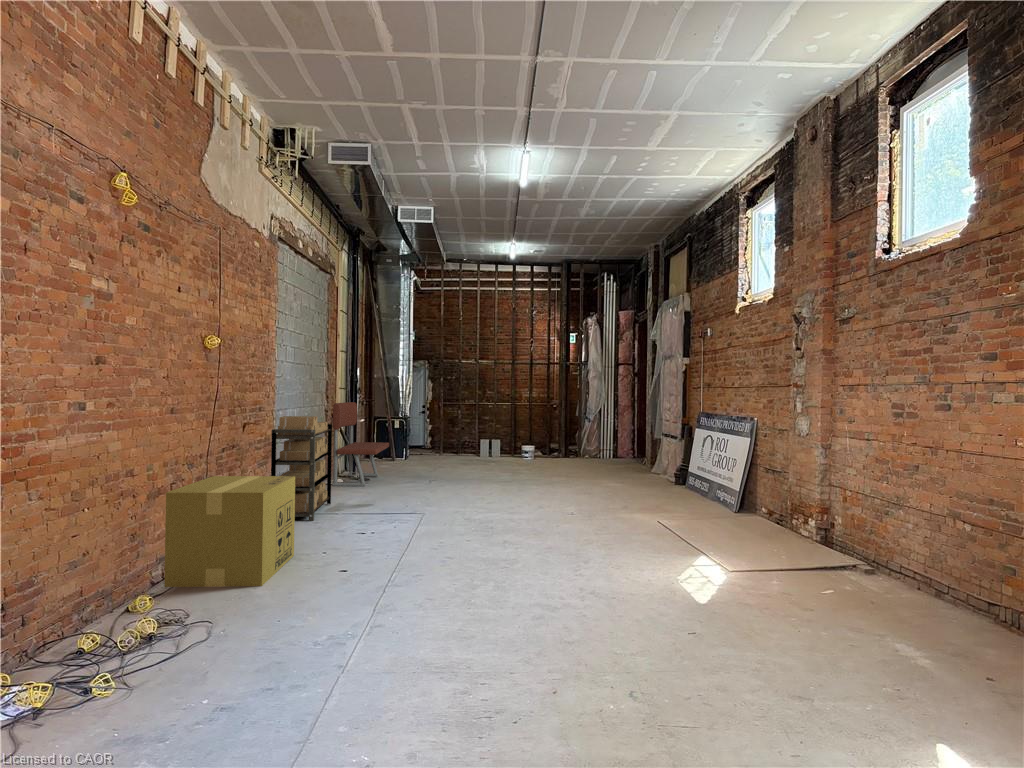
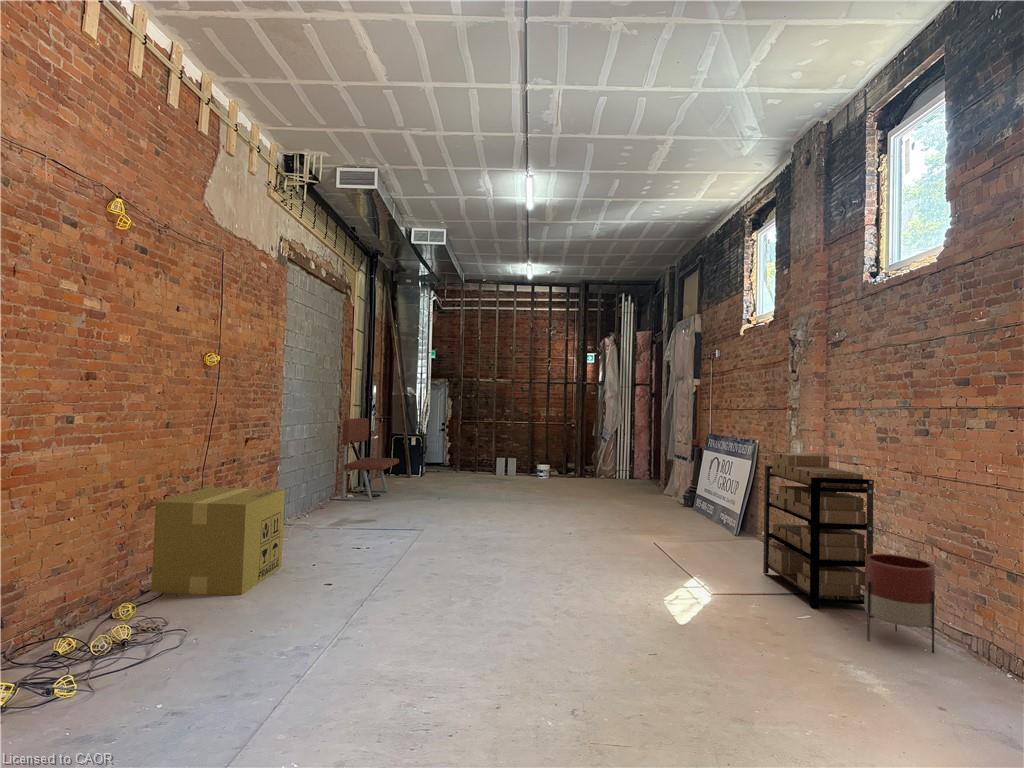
shelving unit: present [271,416,332,521] -> present [763,453,874,609]
planter: none [887,523,957,617] -> present [864,554,935,653]

